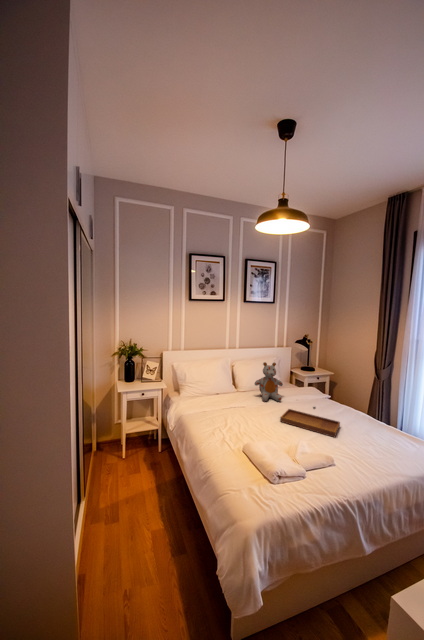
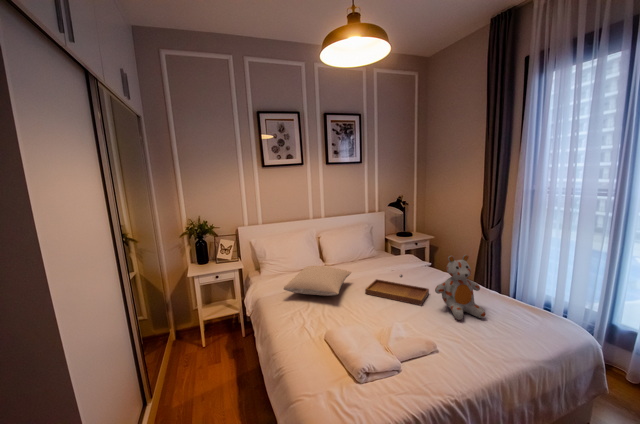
stuffed bear: present [255,362,283,401] -> present [435,255,486,320]
pillow: none [206,392,266,420] -> present [284,266,351,296]

